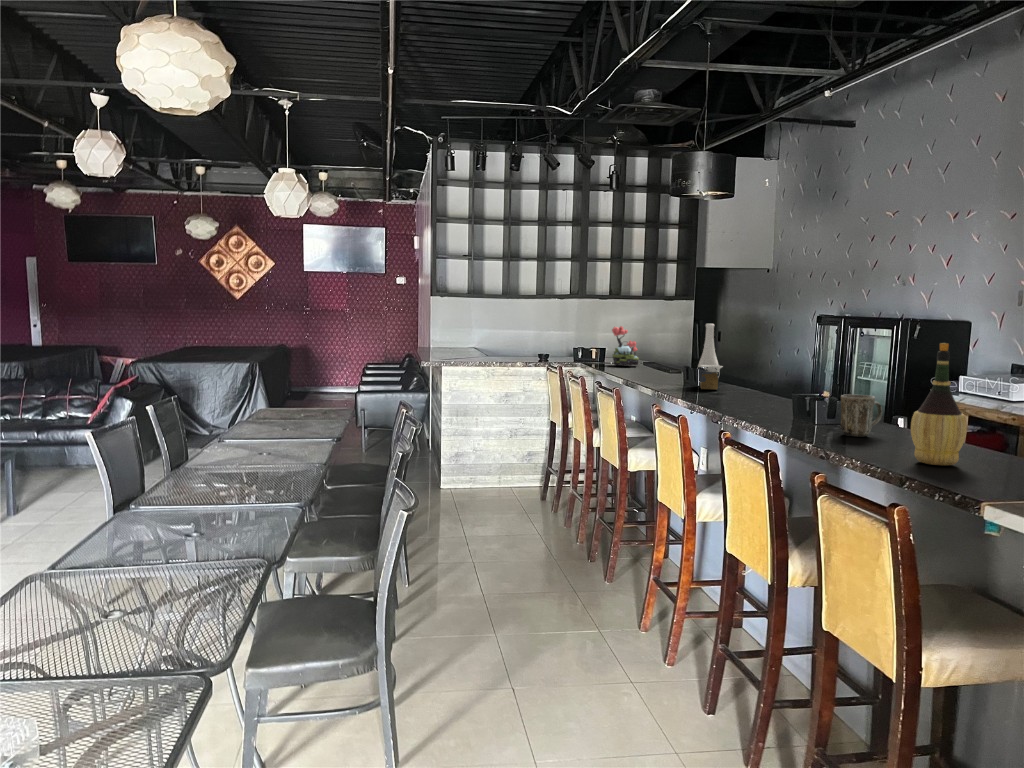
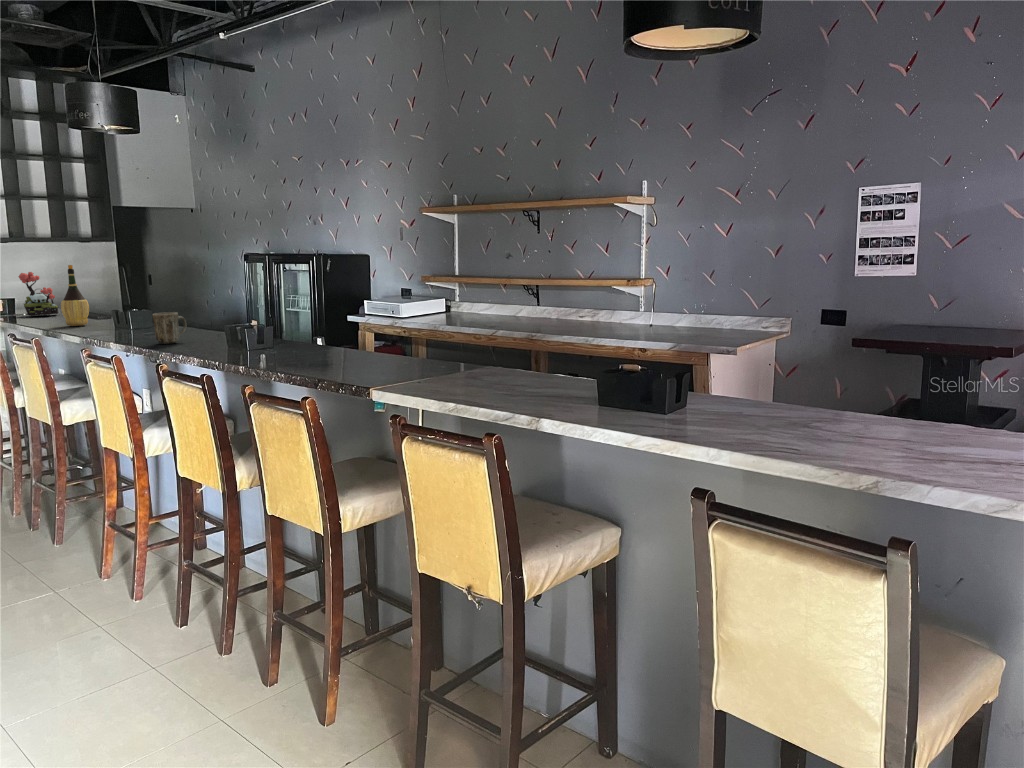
vase: present [698,324,723,389] -> none [128,265,154,331]
wine bottle: present [911,343,967,465] -> present [61,265,89,326]
mug: present [841,394,883,437] -> present [153,312,186,344]

